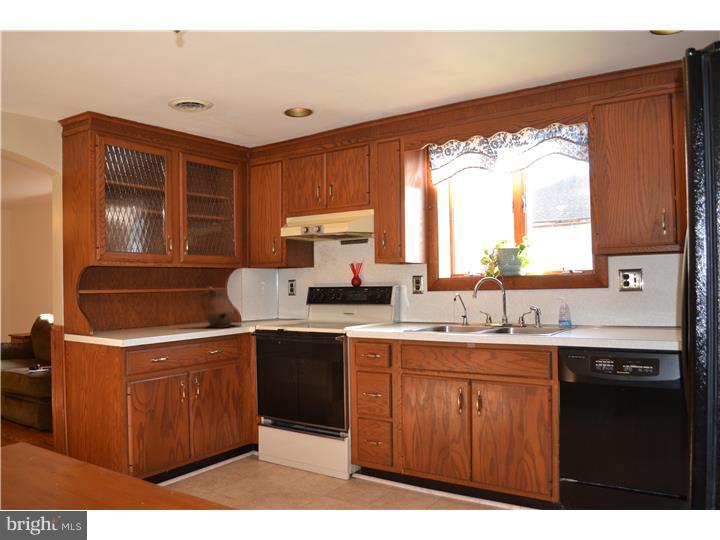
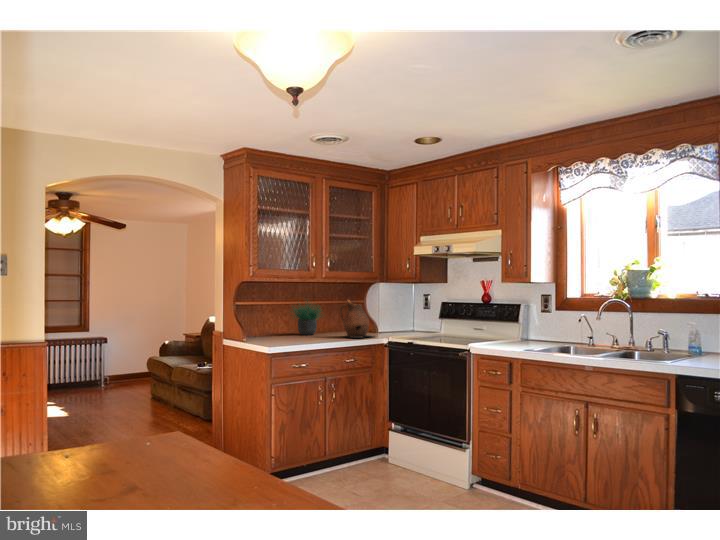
potted plant: none [134,278,186,327] -> present [293,304,321,335]

